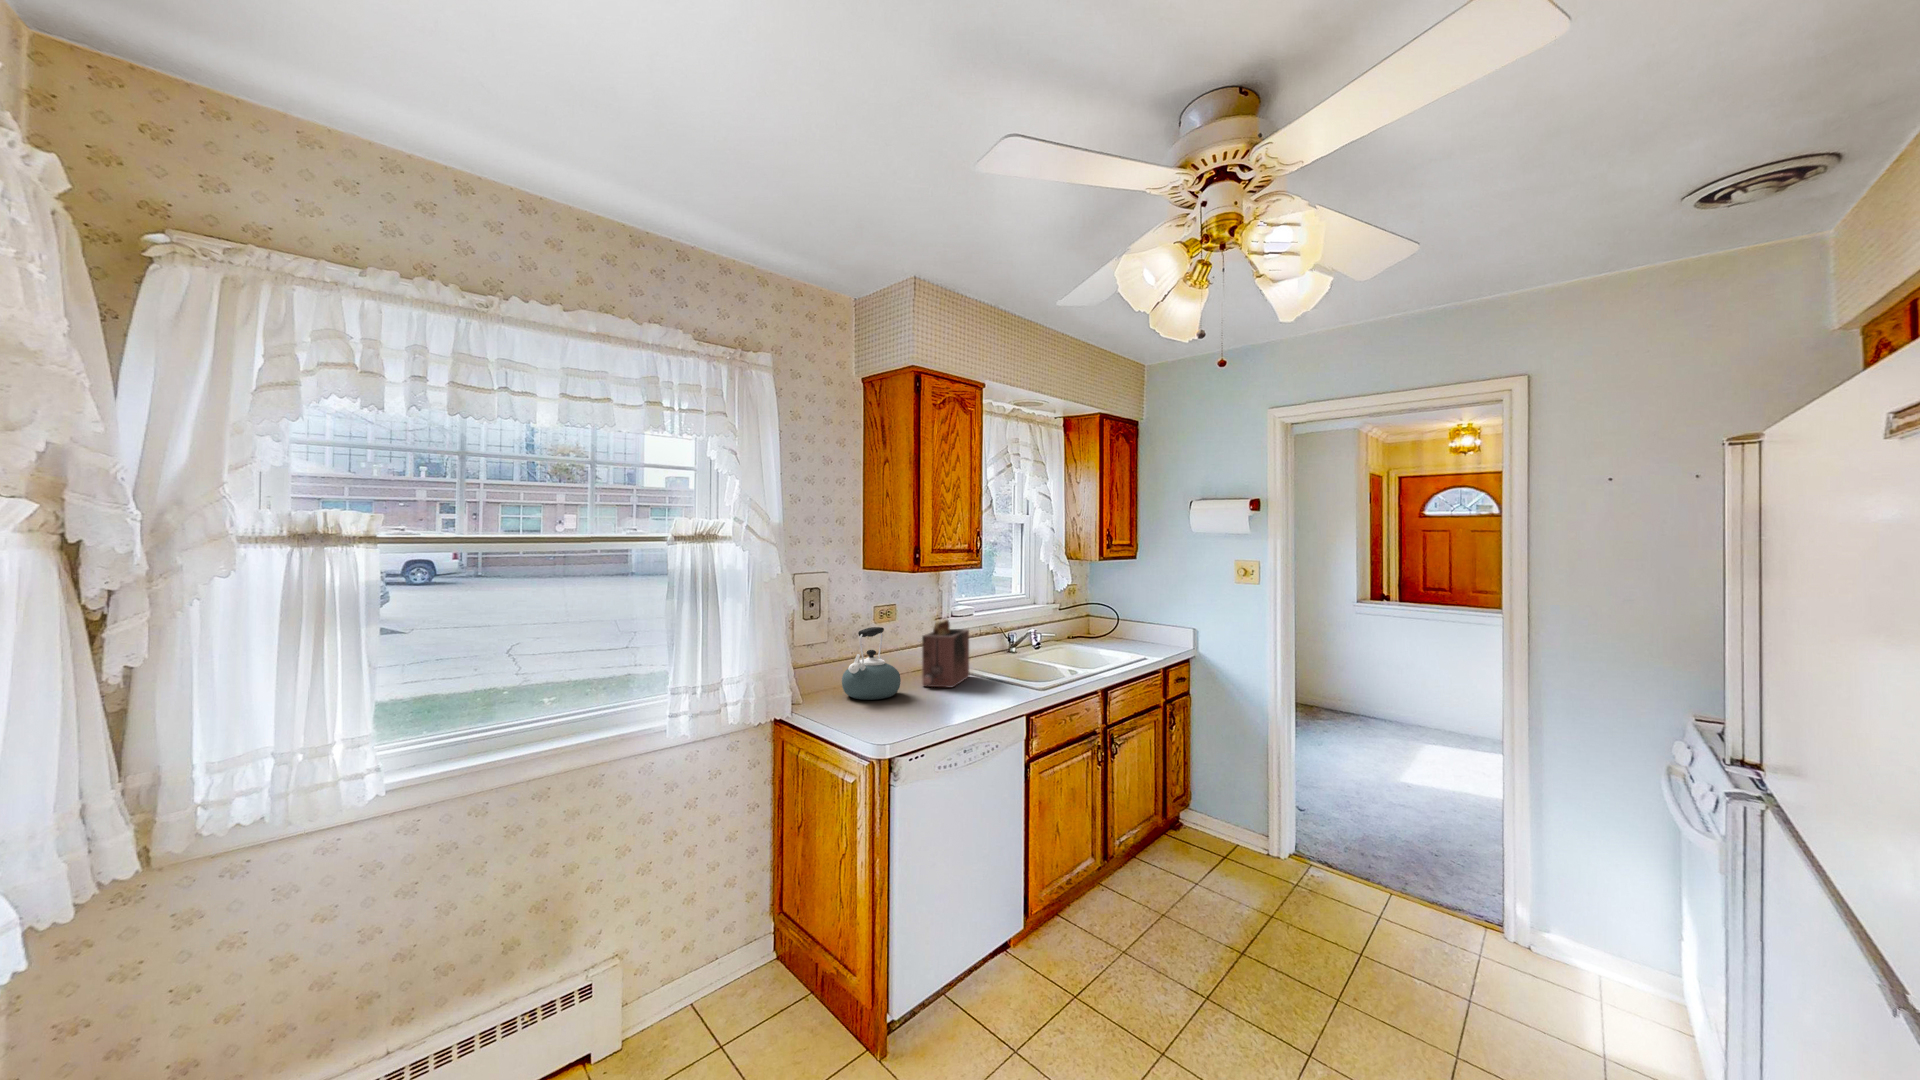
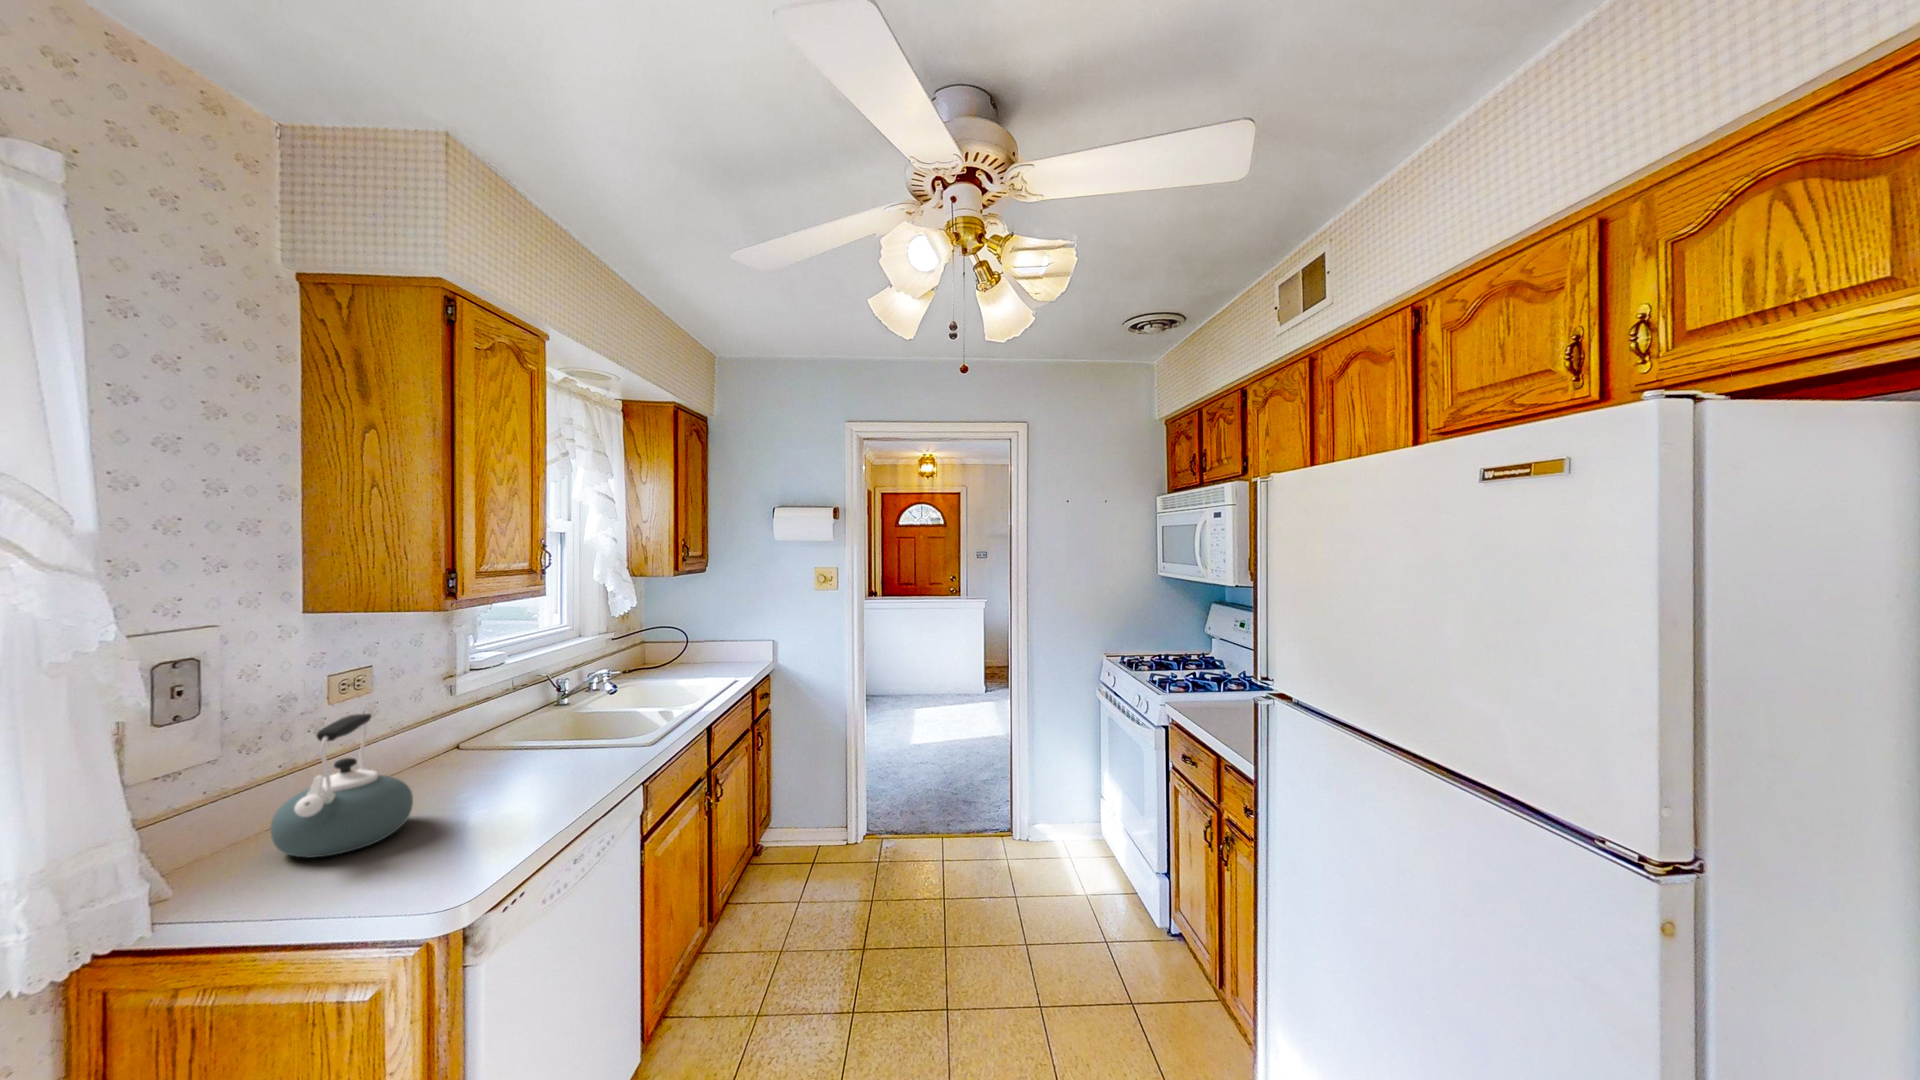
toaster: present [922,619,969,688] -> none [449,677,524,793]

